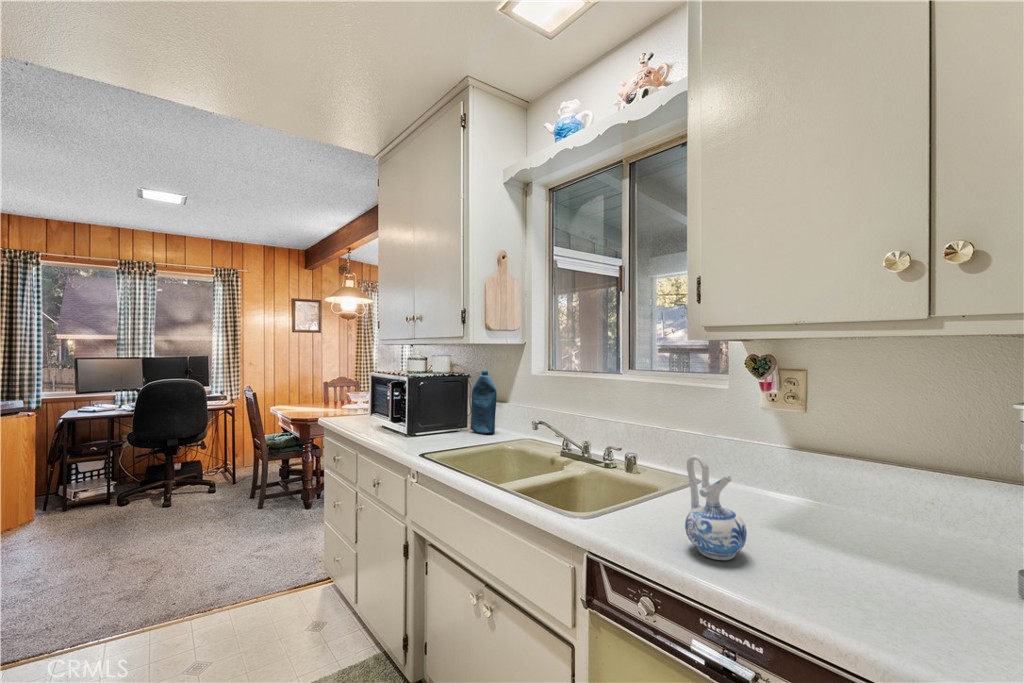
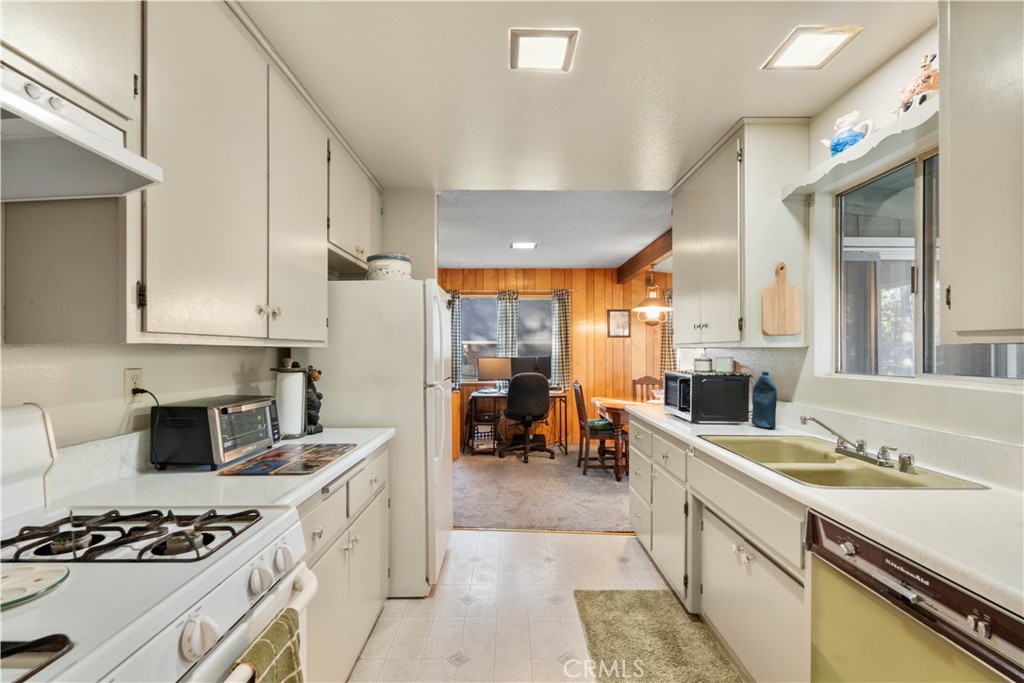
ceramic pitcher: present [685,455,747,560] -> none [903,442,968,532]

